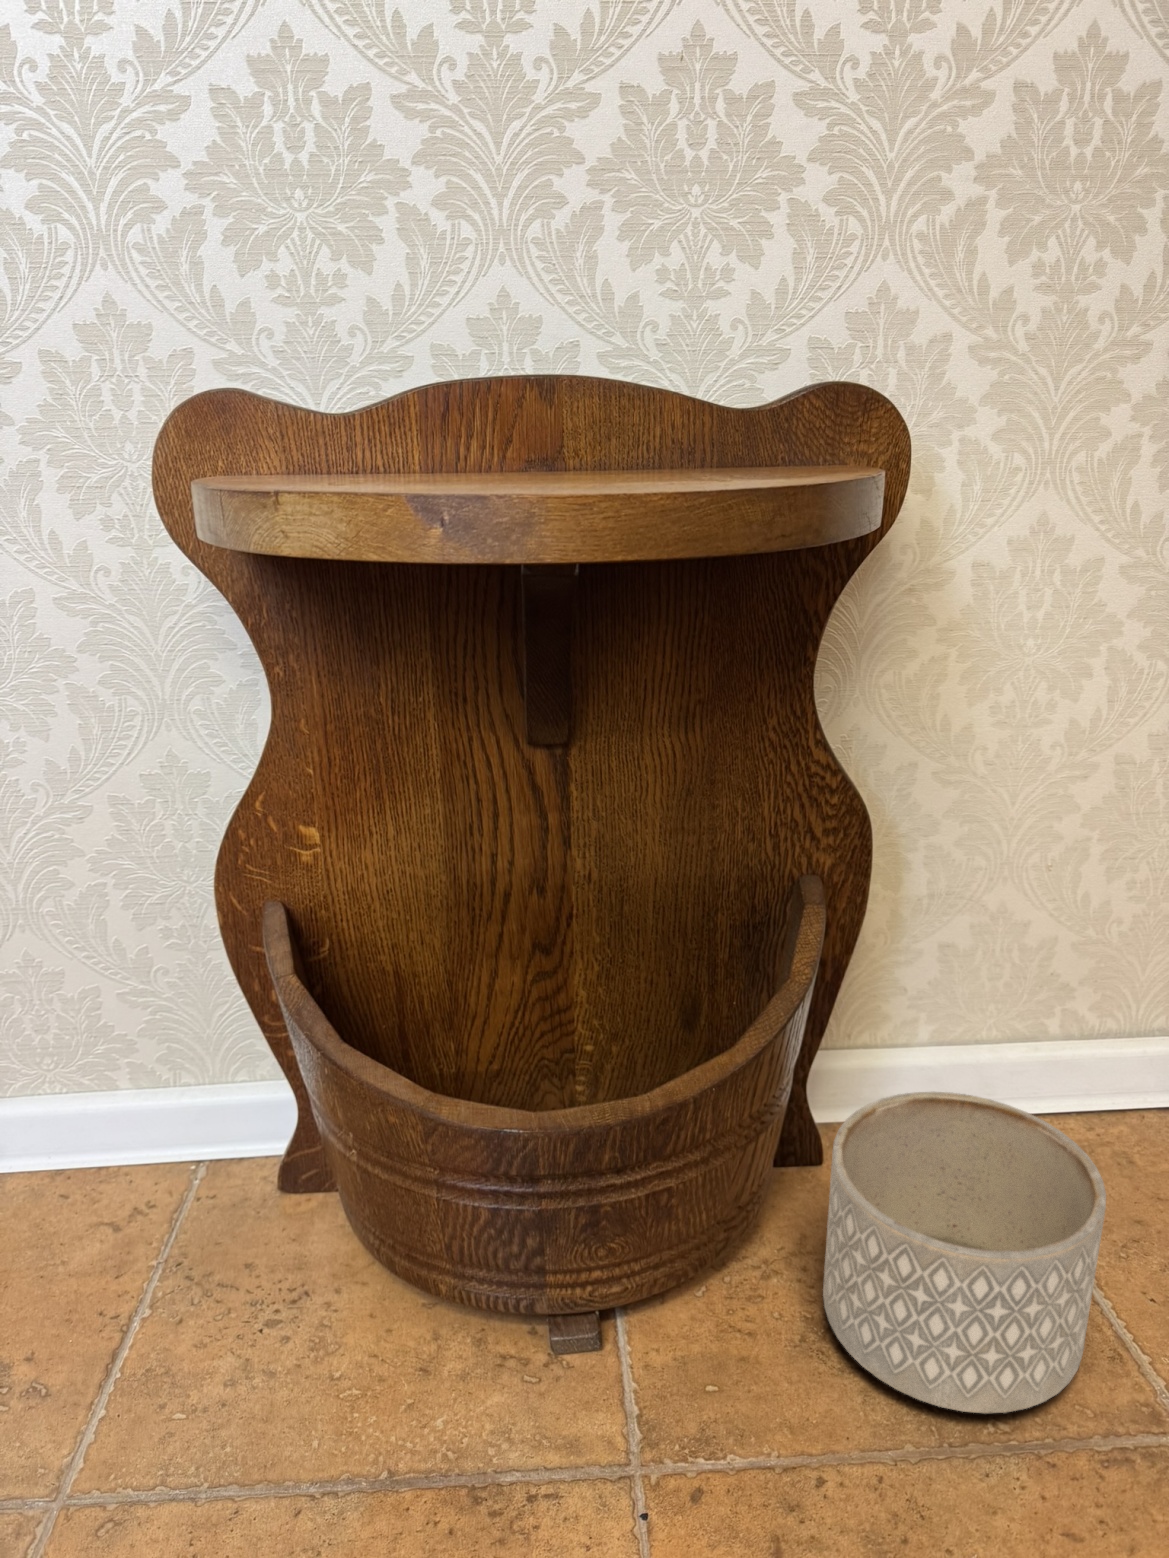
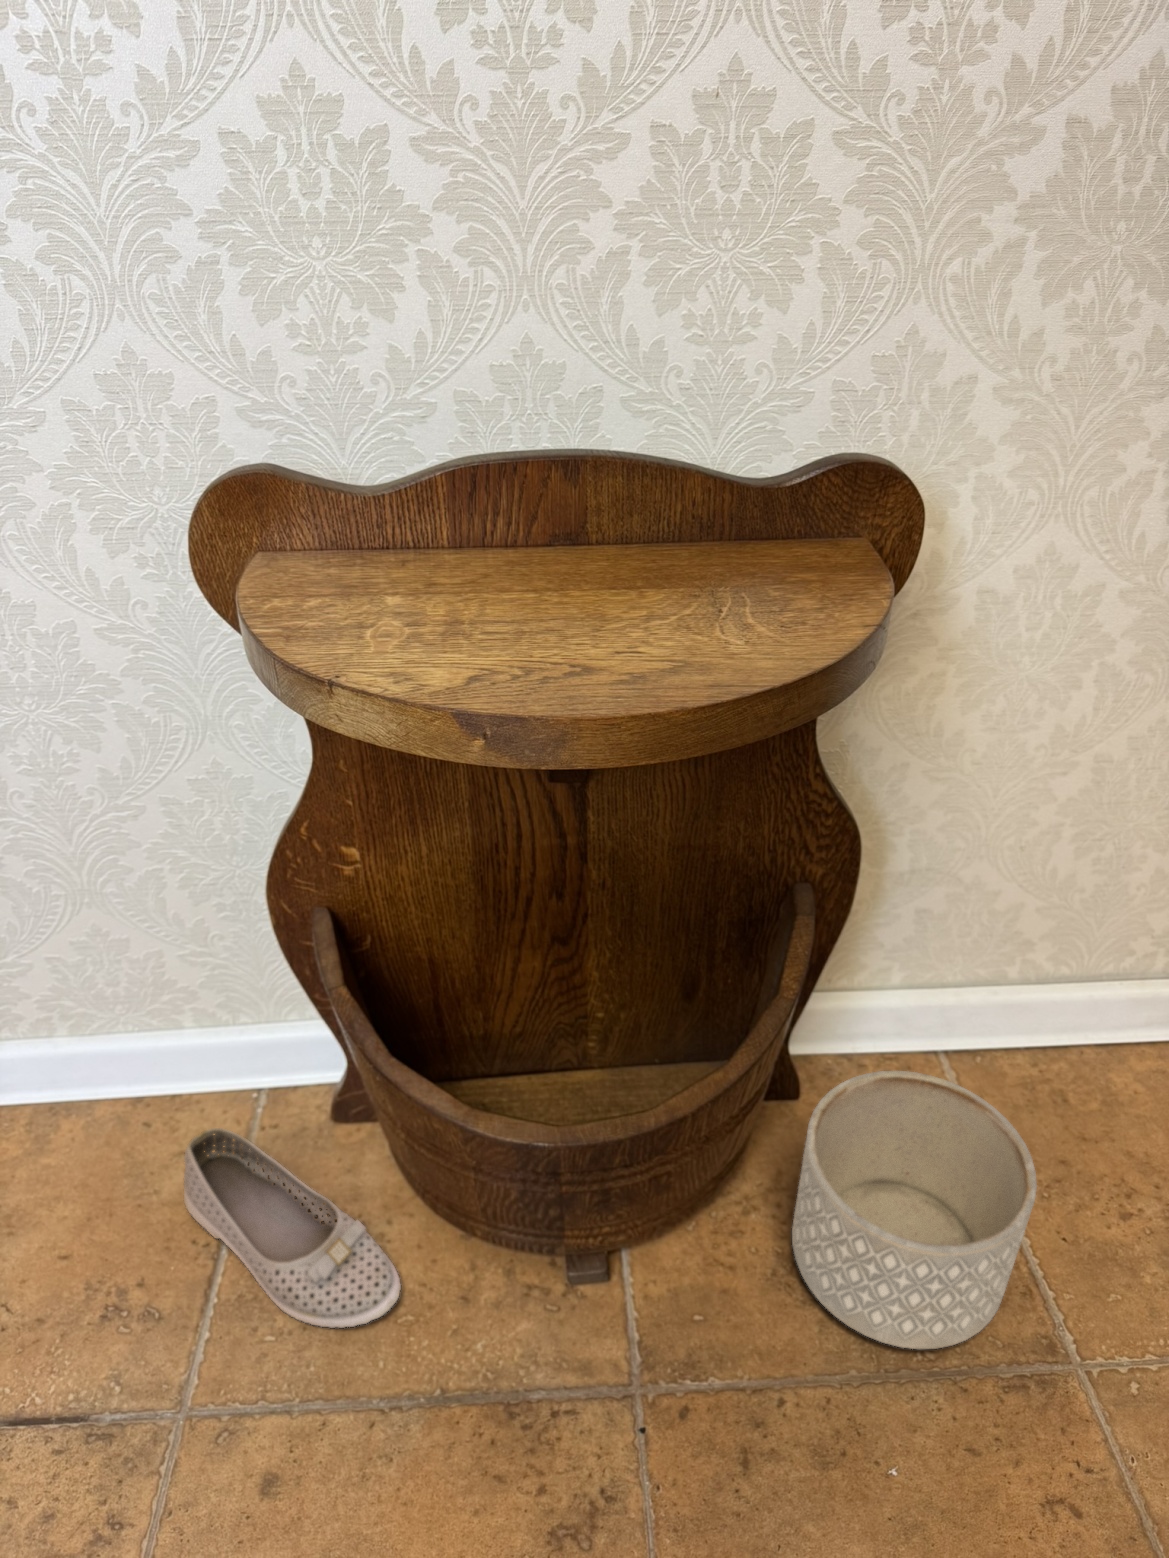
shoe: none [100,1182,354,1409] -> present [184,1128,401,1328]

